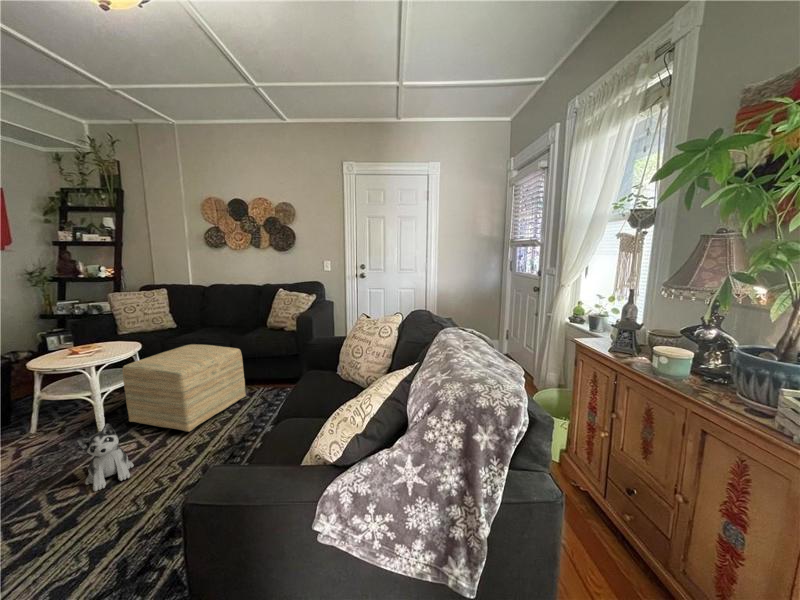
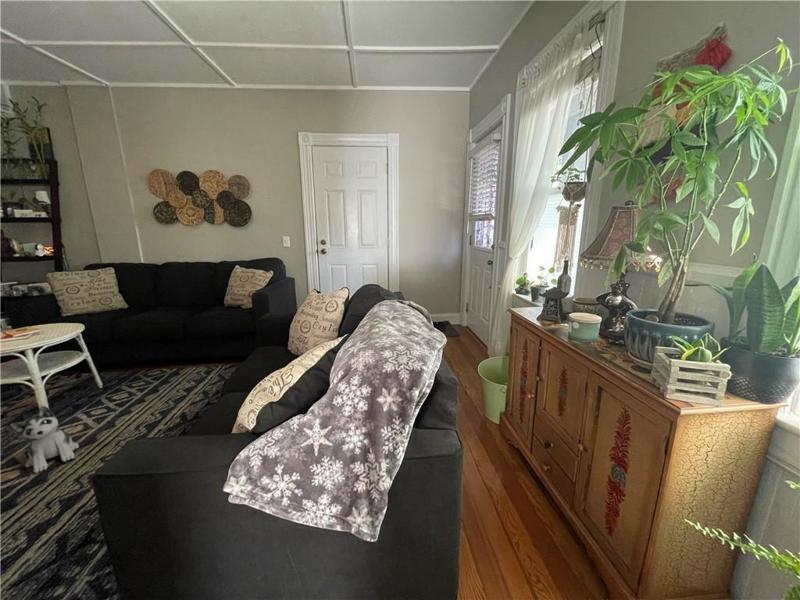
ottoman: present [122,344,246,432] -> none [63,325,202,411]

